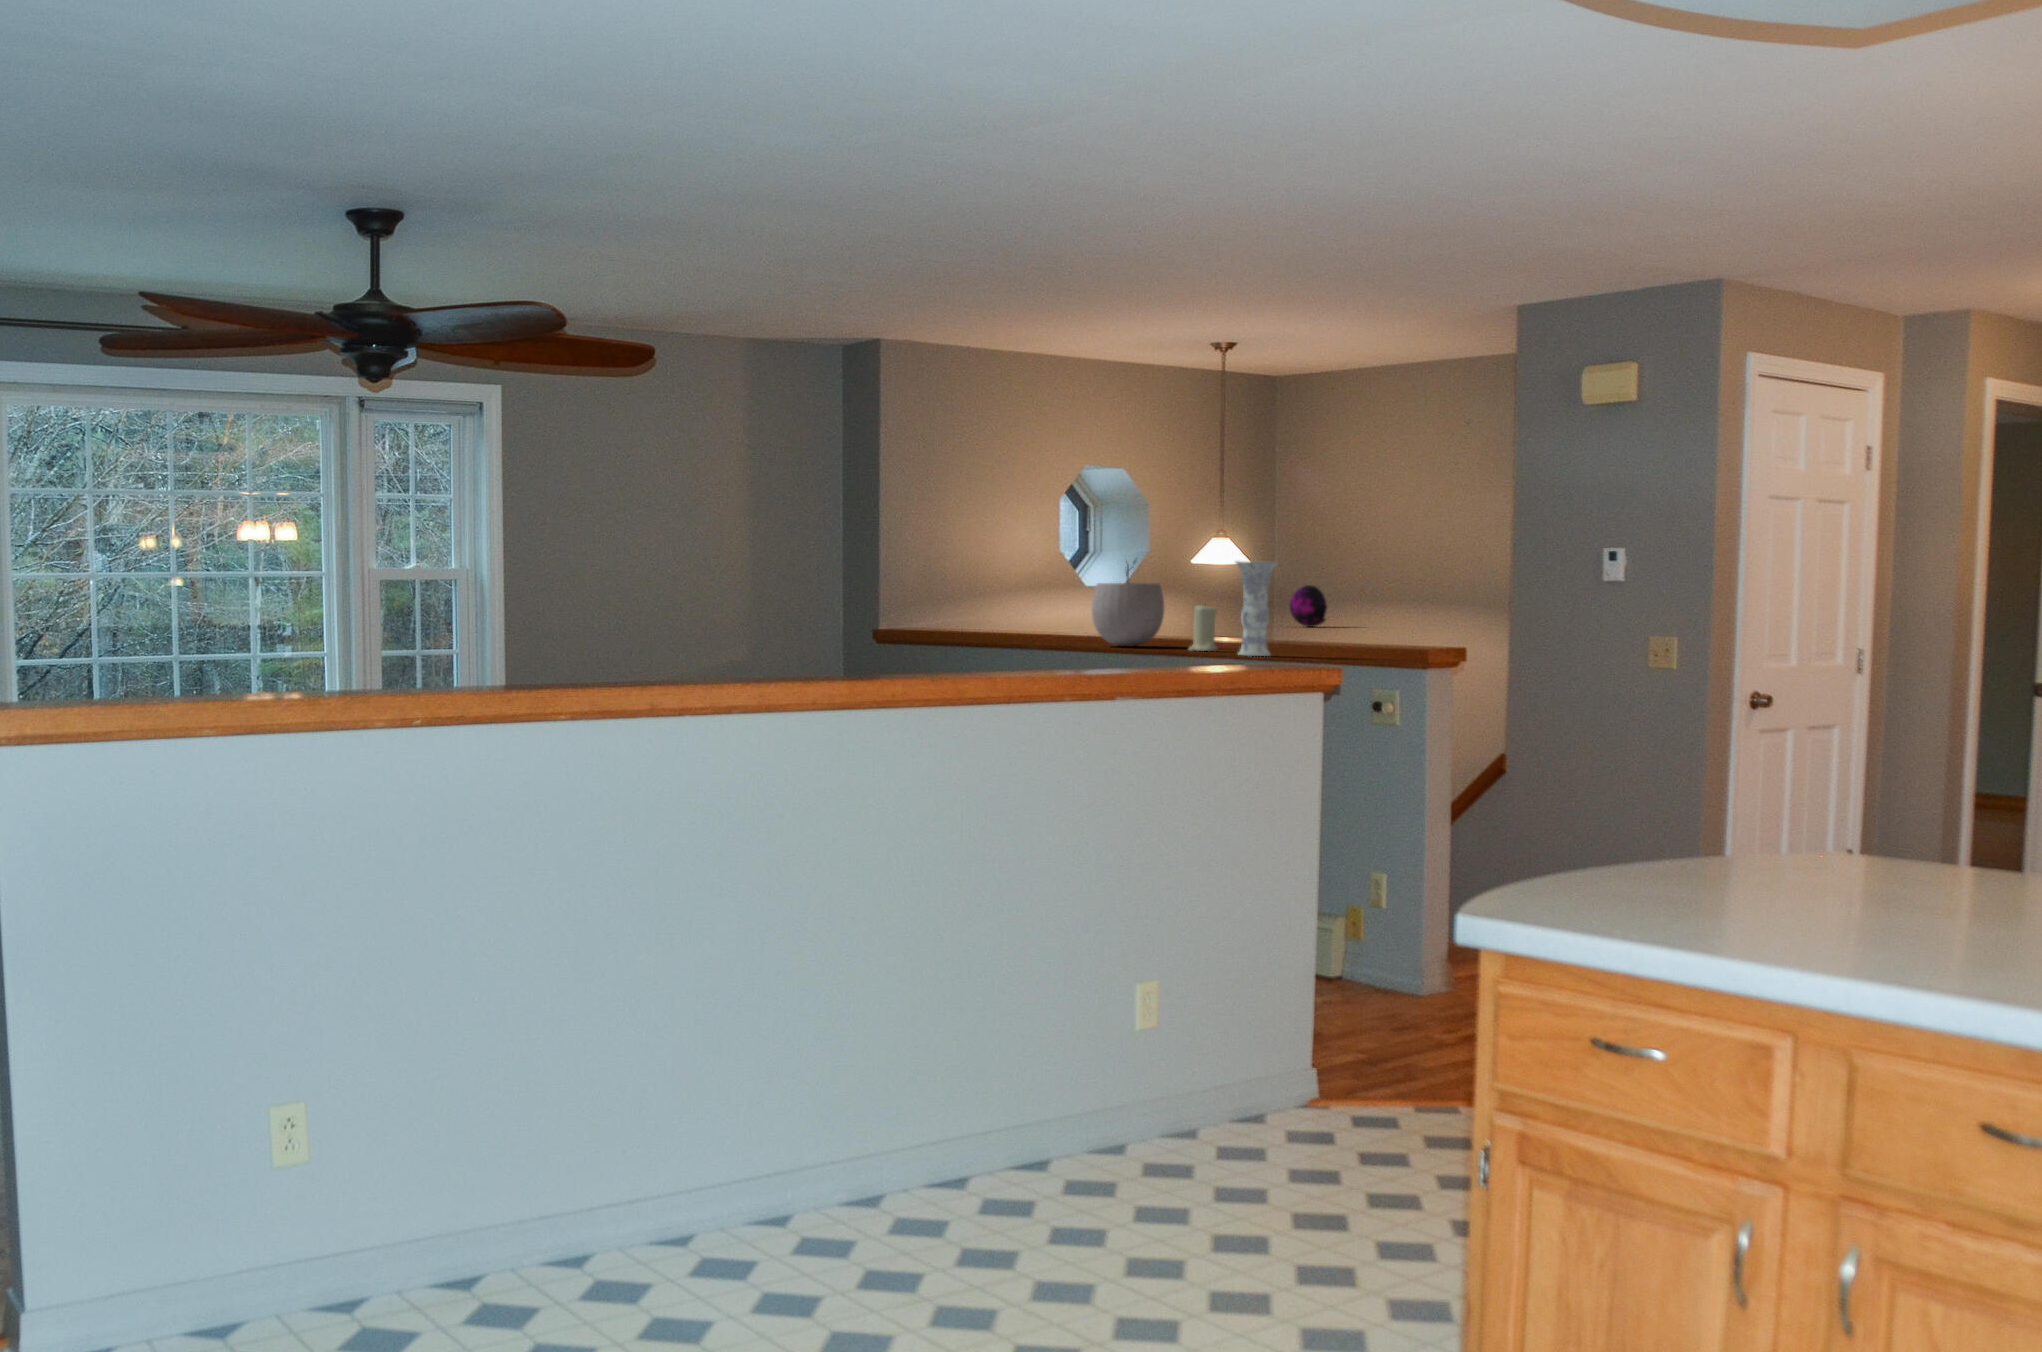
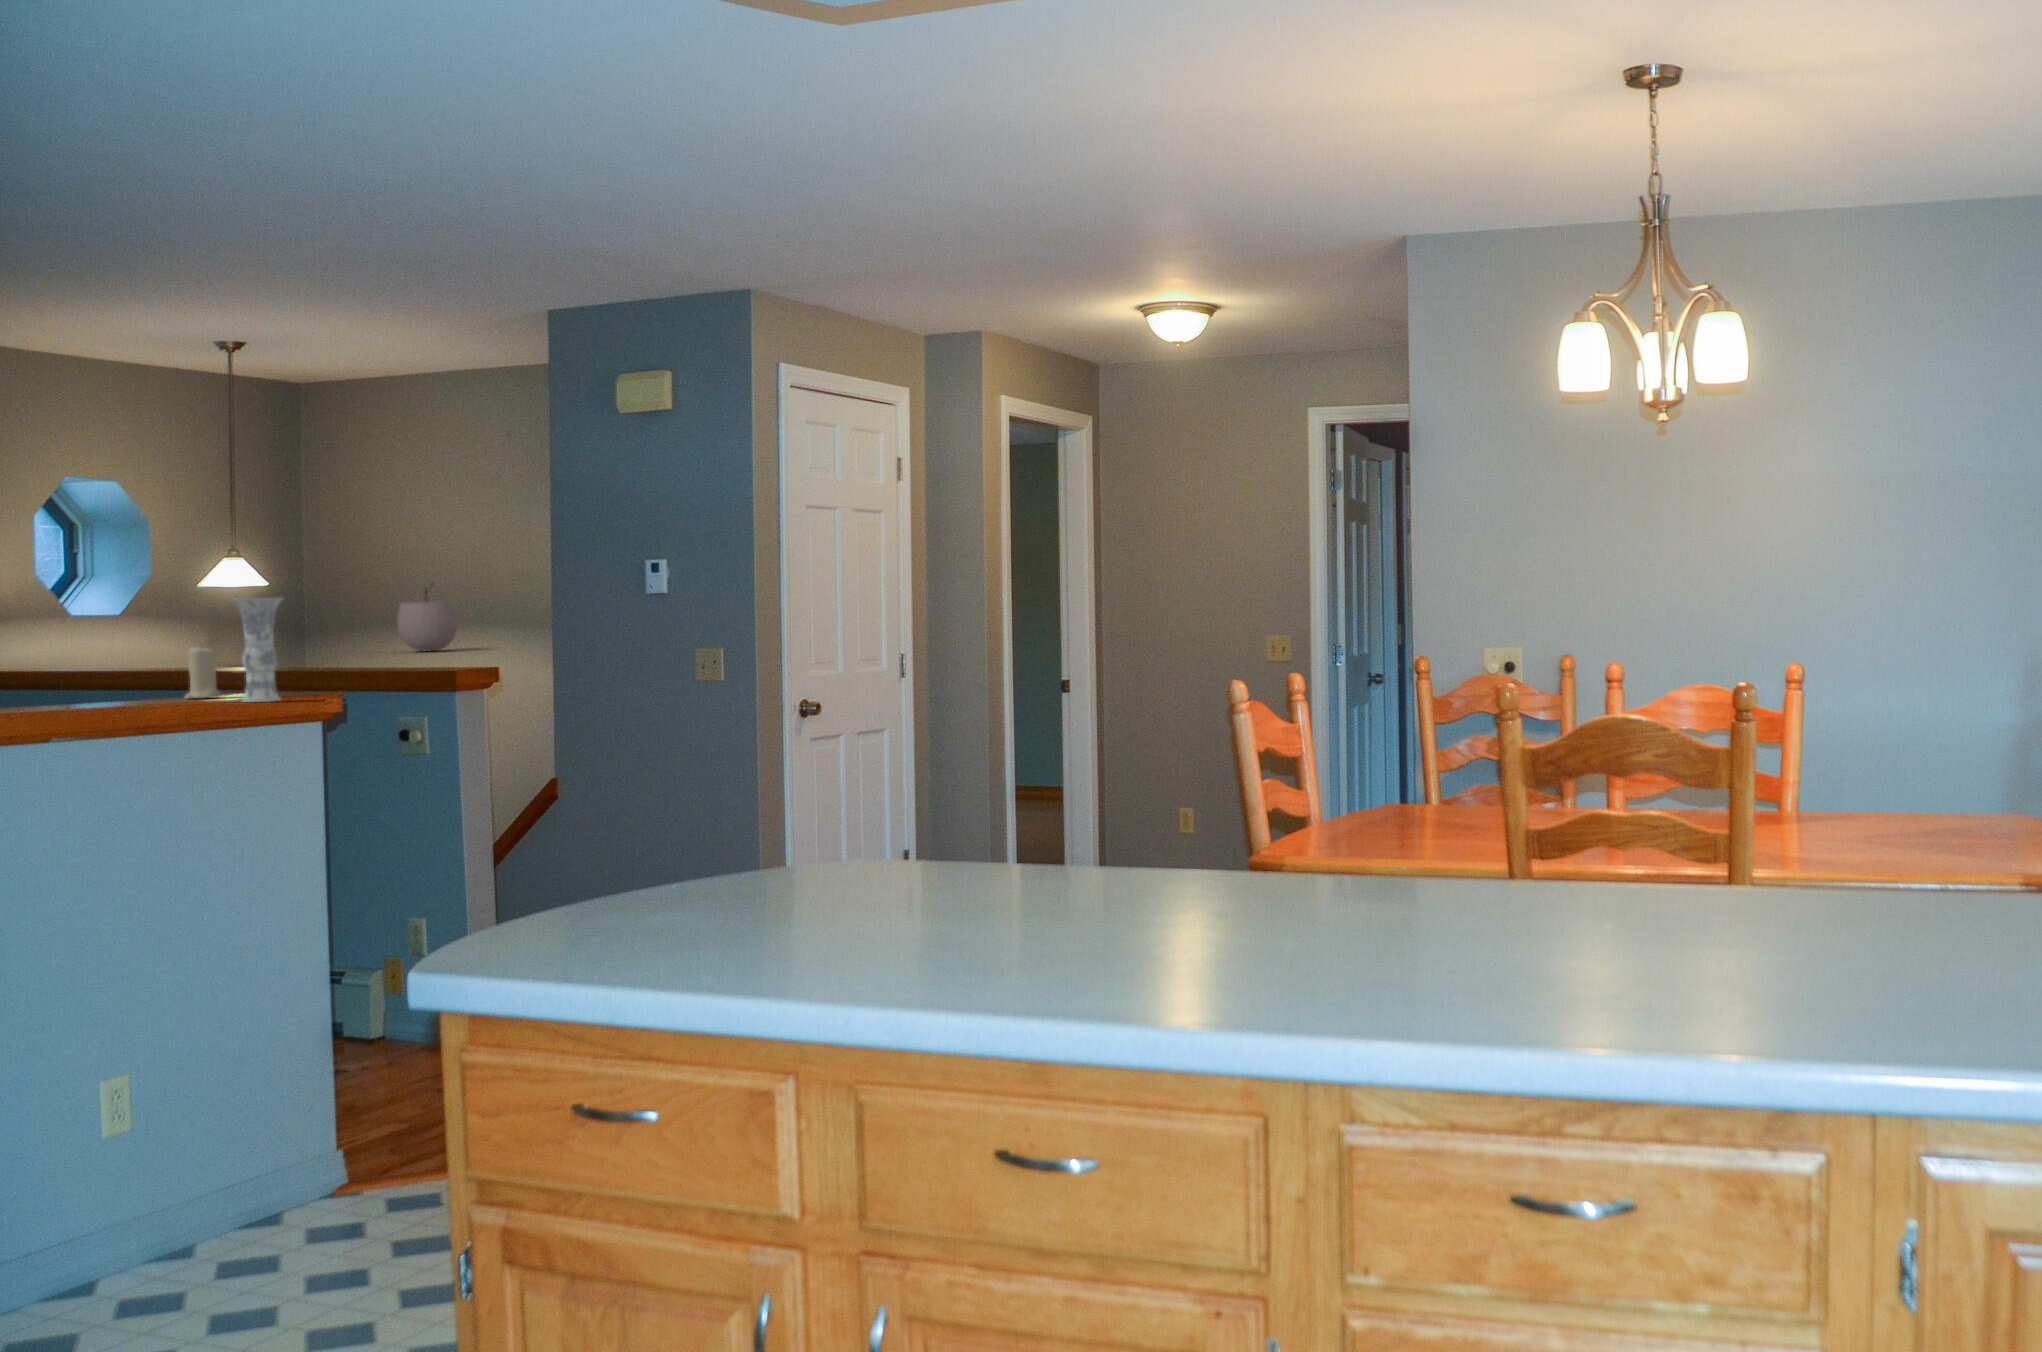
plant pot: present [1092,561,1164,647] -> present [397,590,458,651]
decorative orb: present [1290,585,1327,627] -> none [336,605,386,651]

